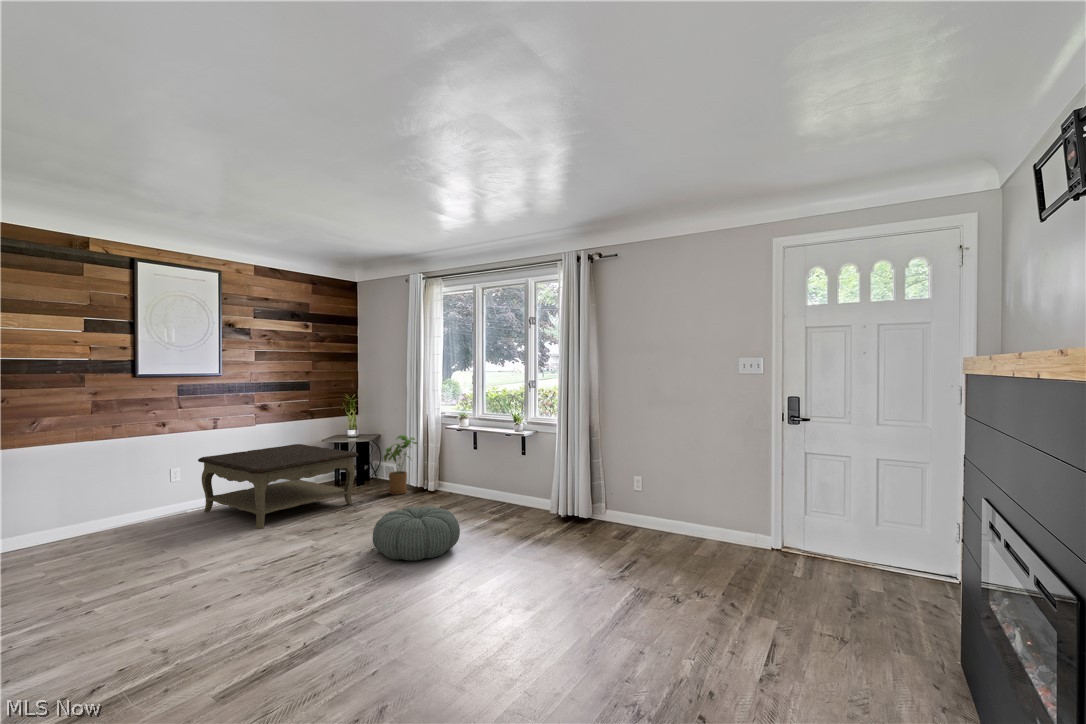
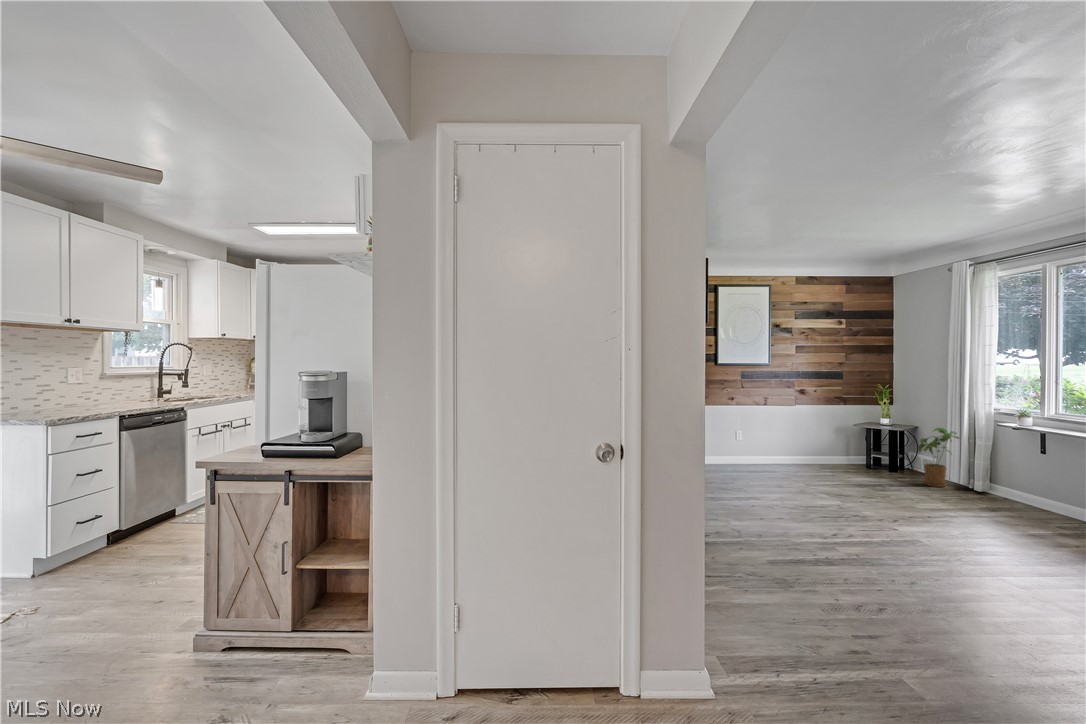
coffee table: present [198,444,358,529] -> none [754,425,889,485]
pouf: present [373,506,460,560] -> none [895,491,996,541]

